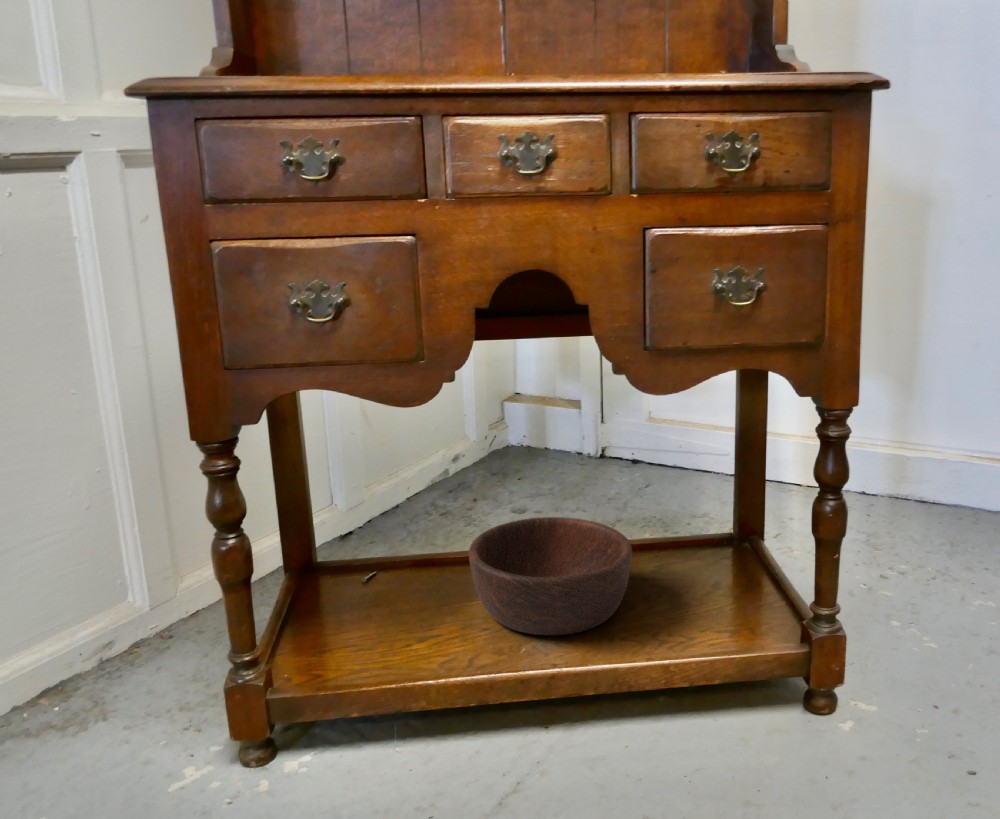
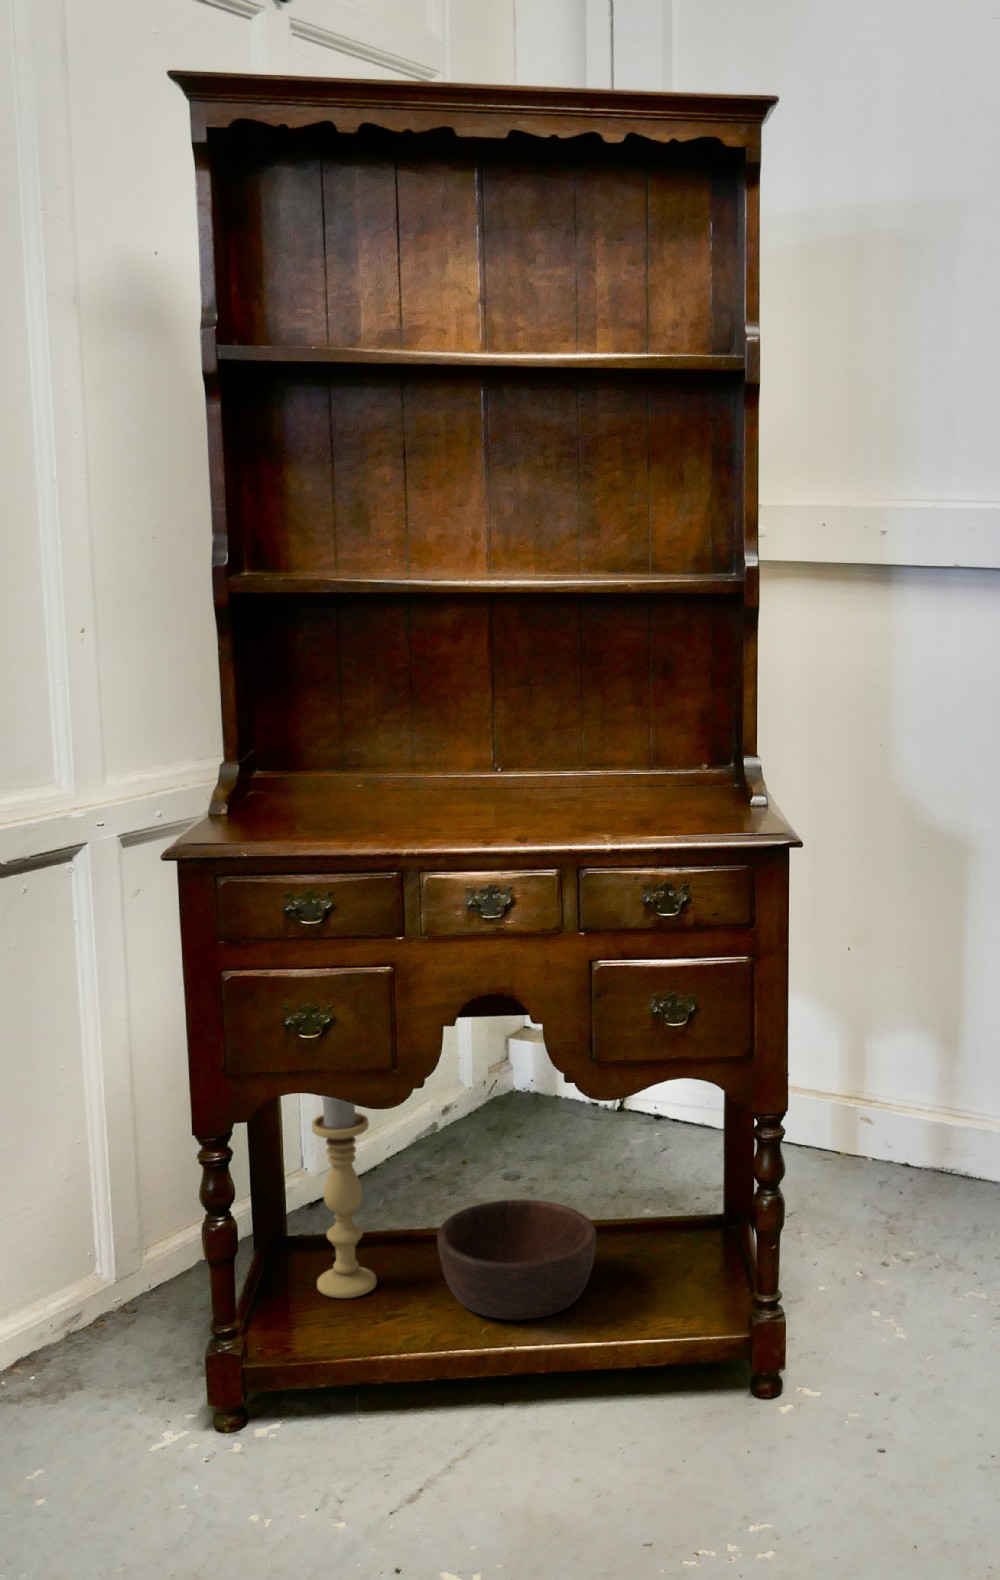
candle holder: none [335,392,407,619] -> present [312,1096,377,1298]

